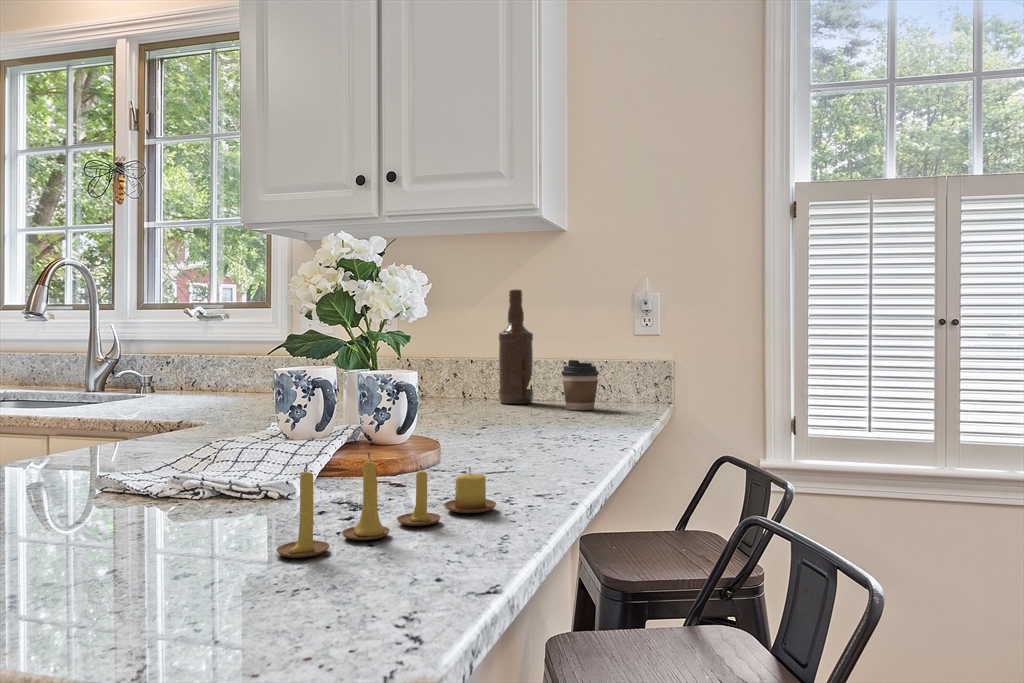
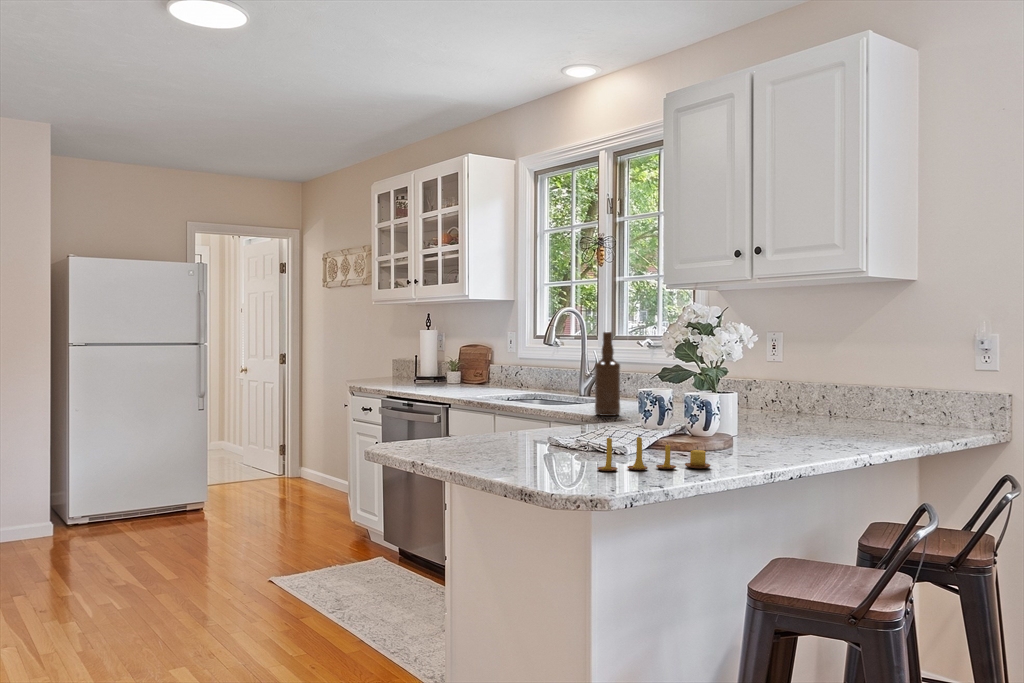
bottle: present [499,289,533,404] -> present [595,332,620,416]
coffee cup: present [562,360,599,410] -> none [894,390,928,431]

